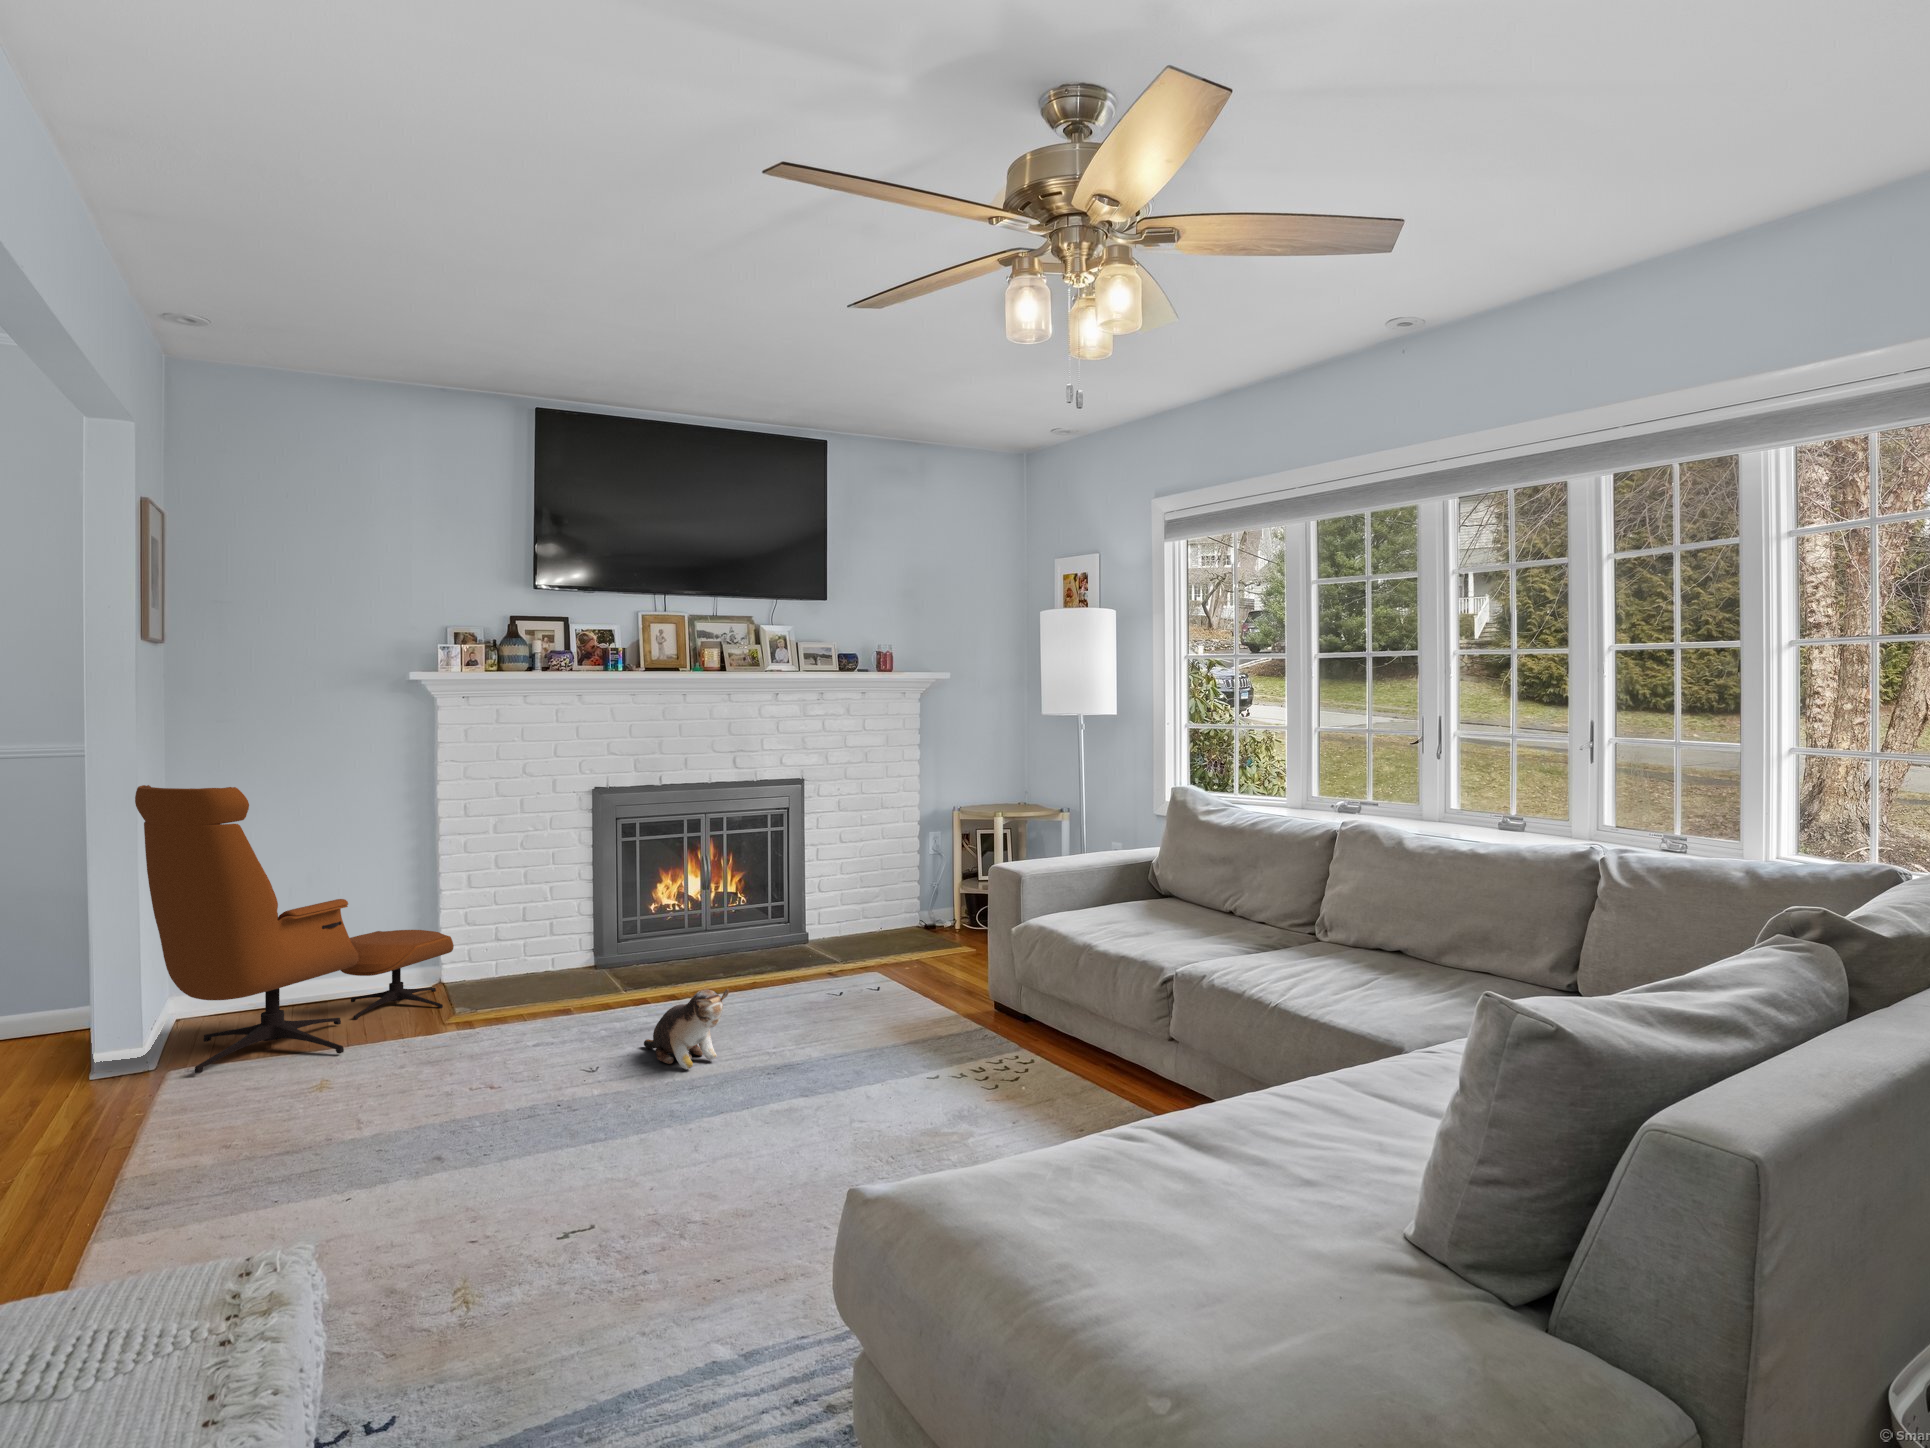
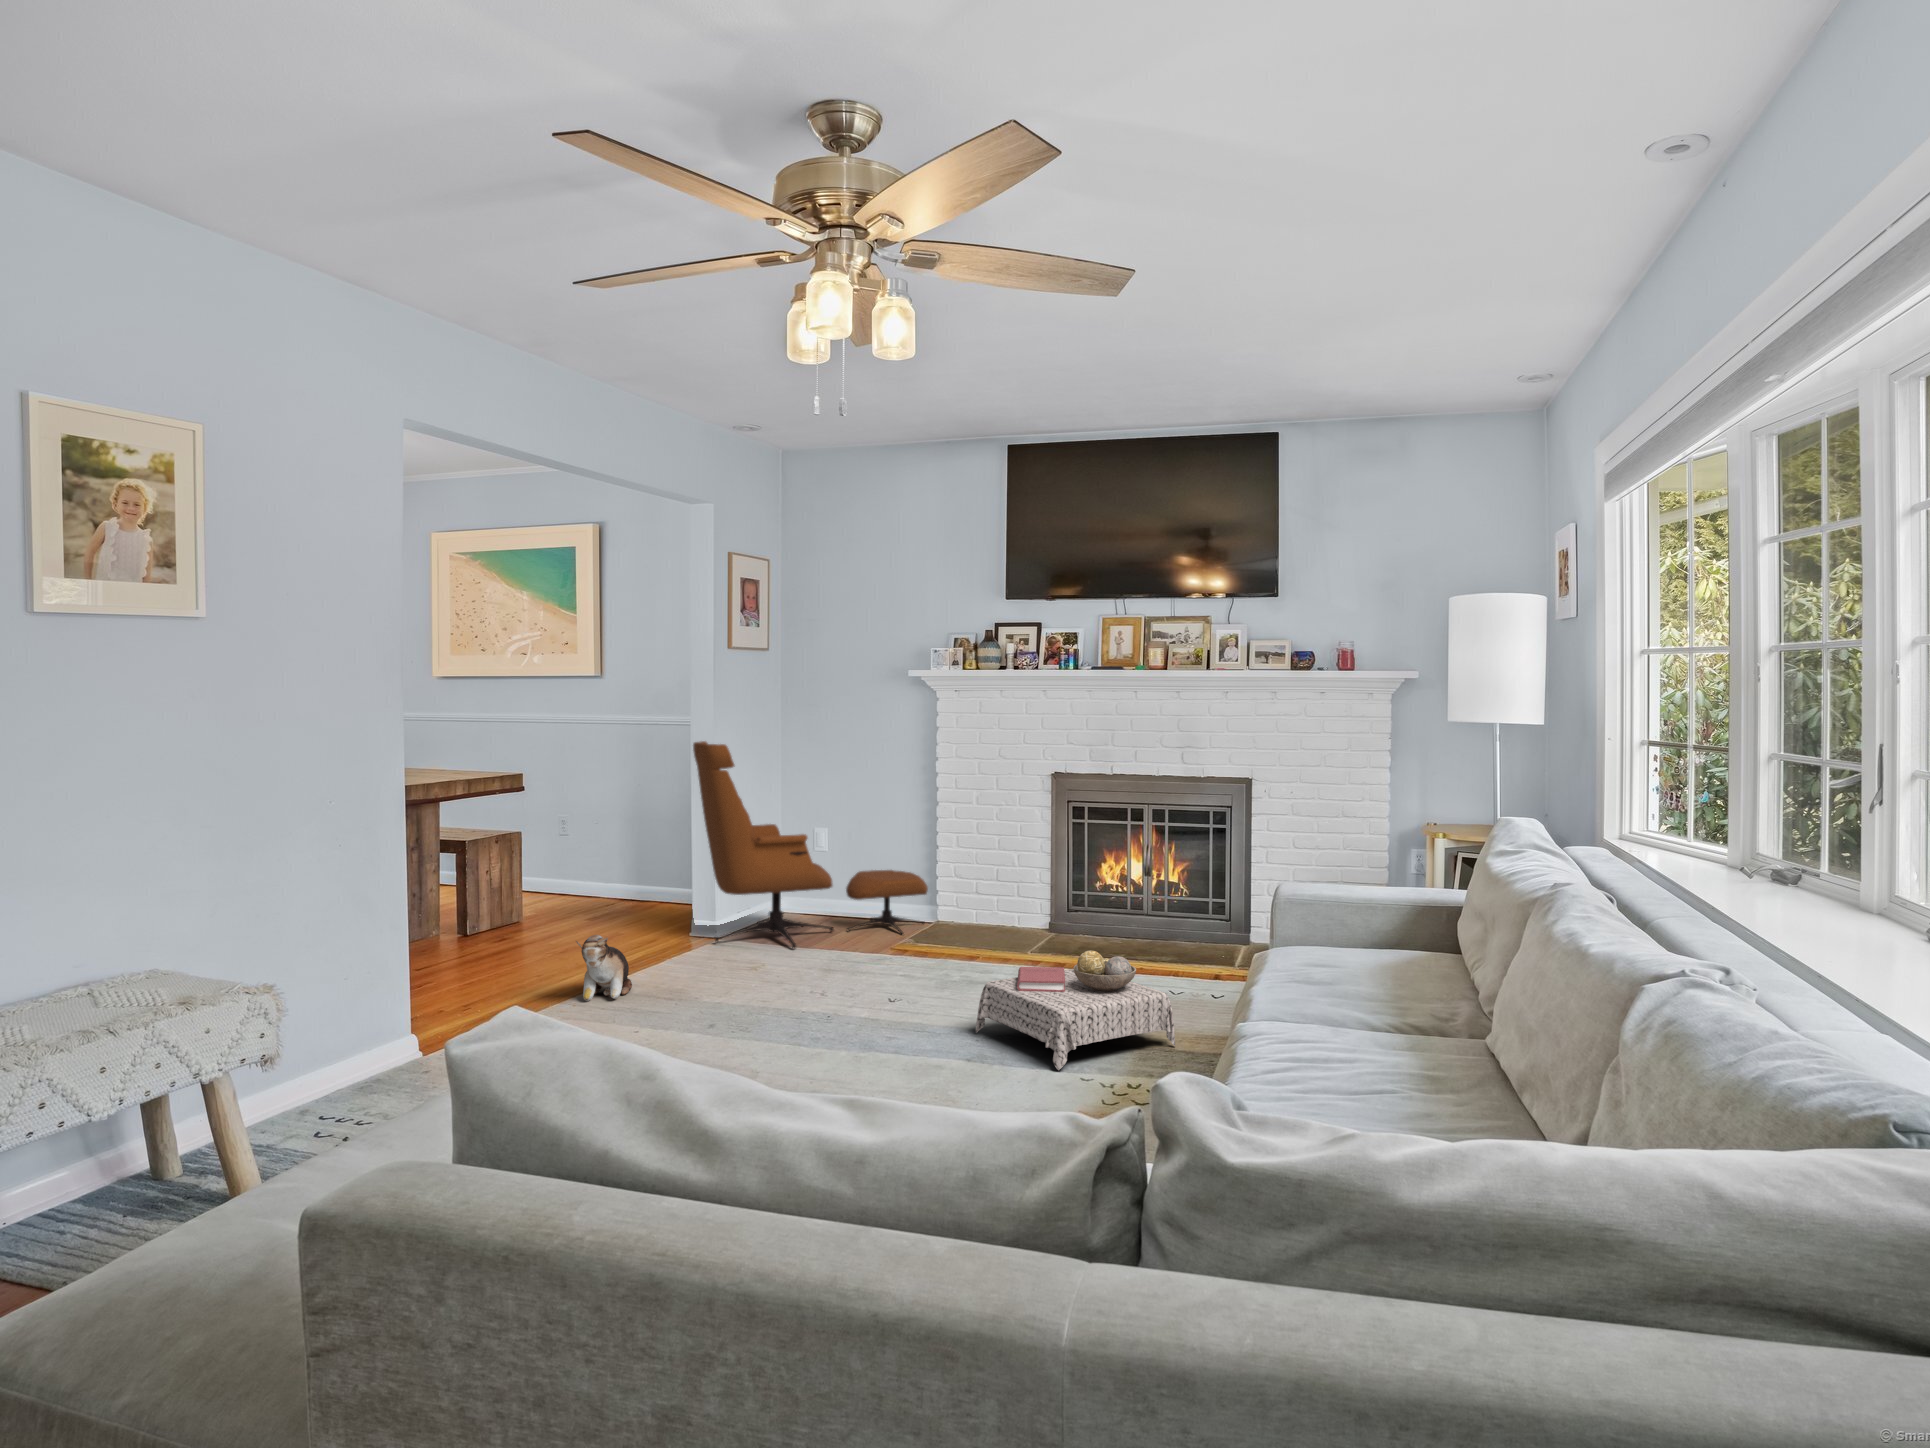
ottoman: none [783,962,964,1082] -> present [976,951,1175,1070]
plush toy: present [644,989,729,1069] -> present [576,935,632,1001]

